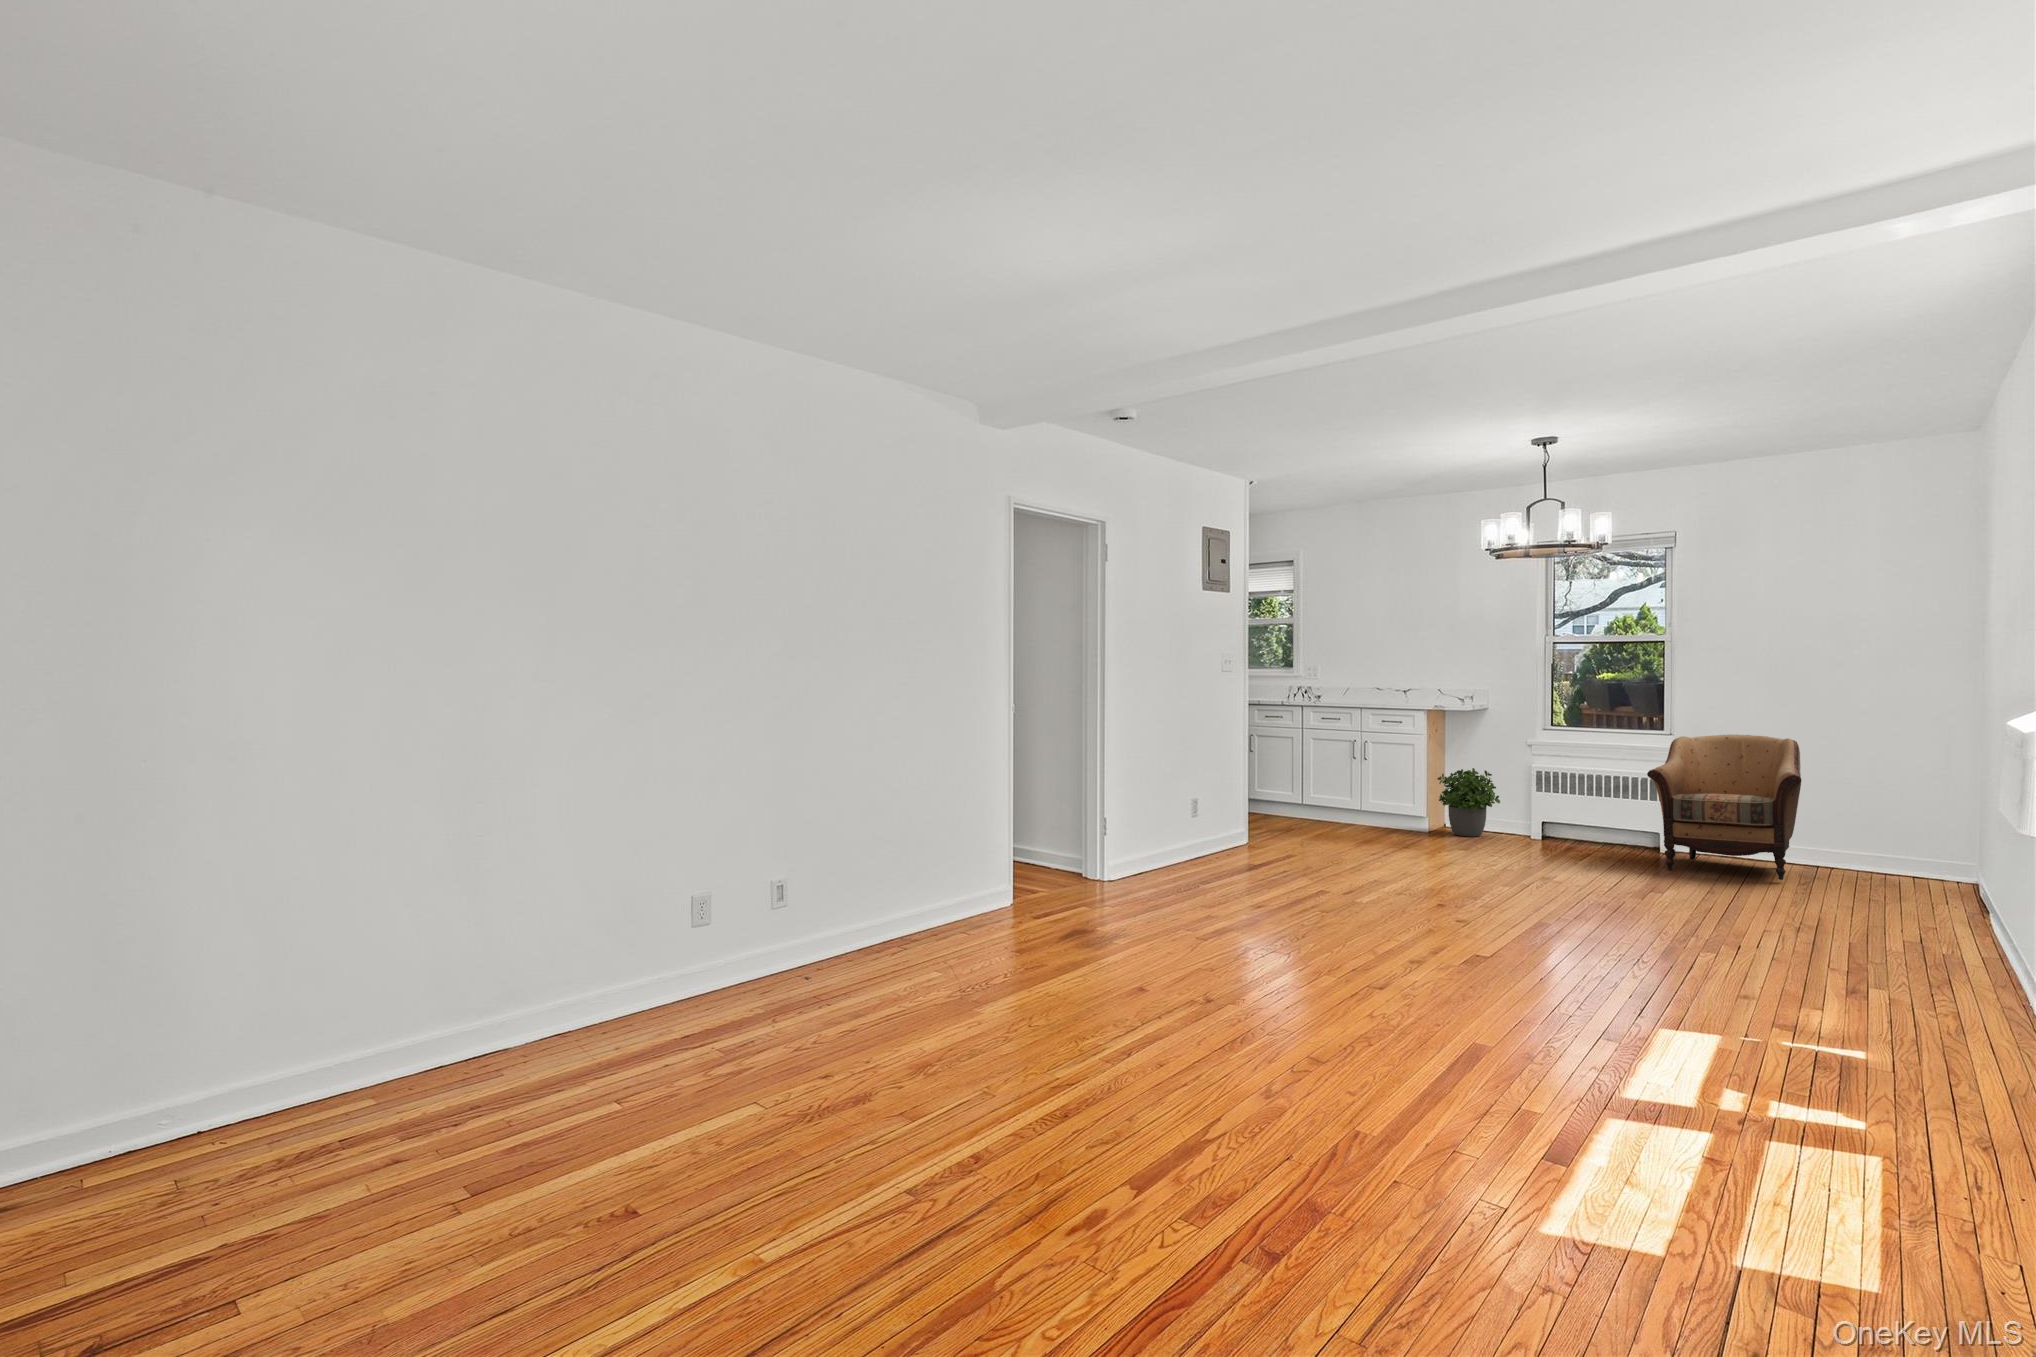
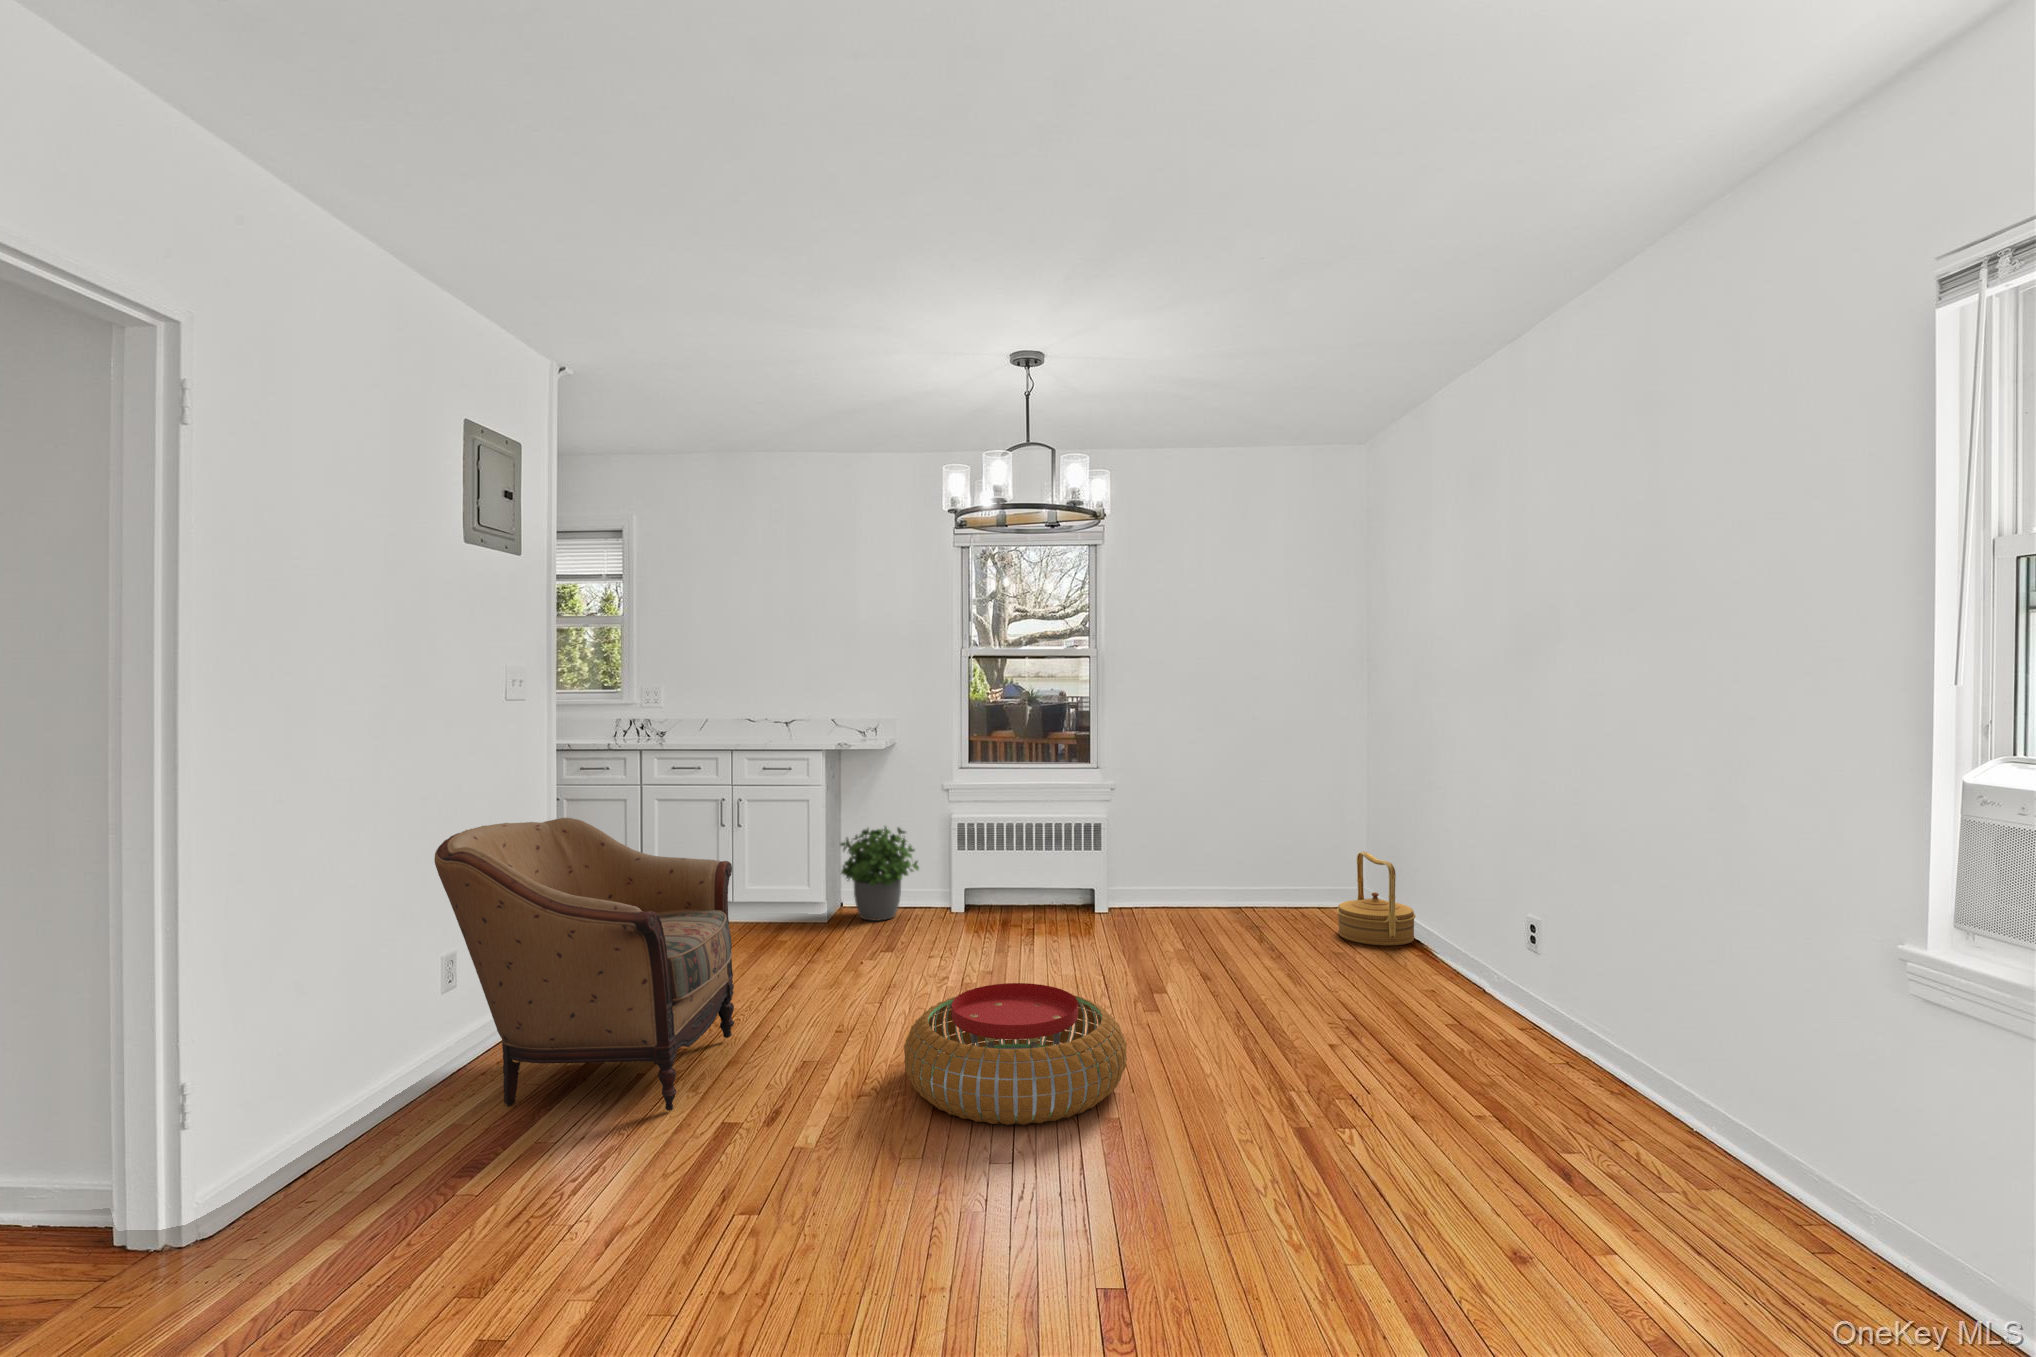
armchair: present [1647,735,1801,880] -> present [434,818,734,1110]
woven basket: none [1883,820,1972,902] -> present [1337,852,1416,946]
pouf: none [1421,849,1565,915] -> present [904,983,1127,1125]

